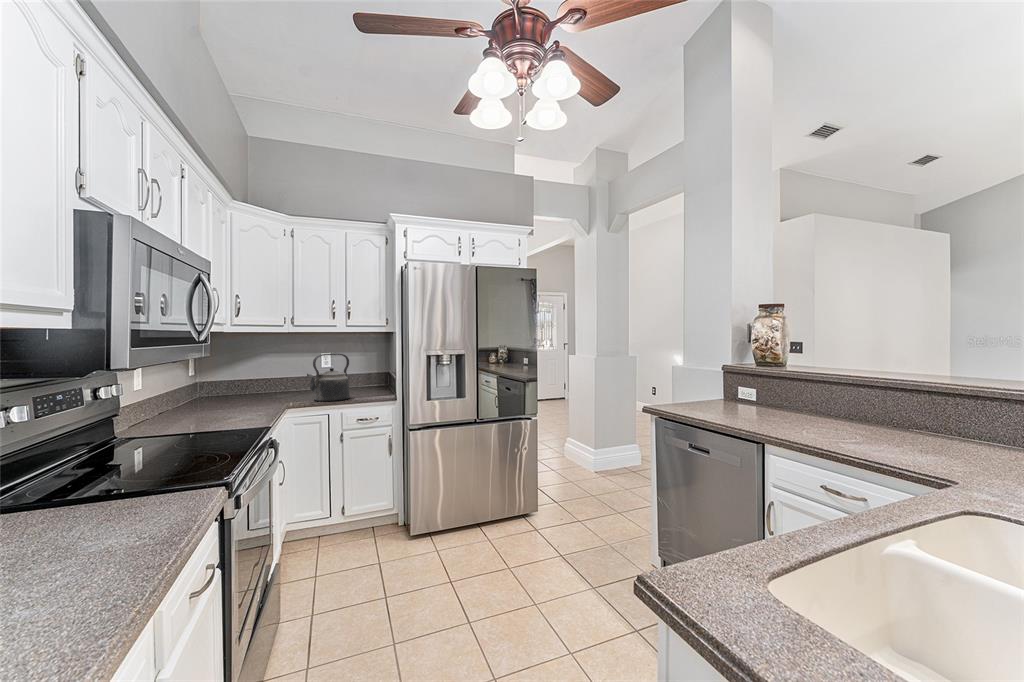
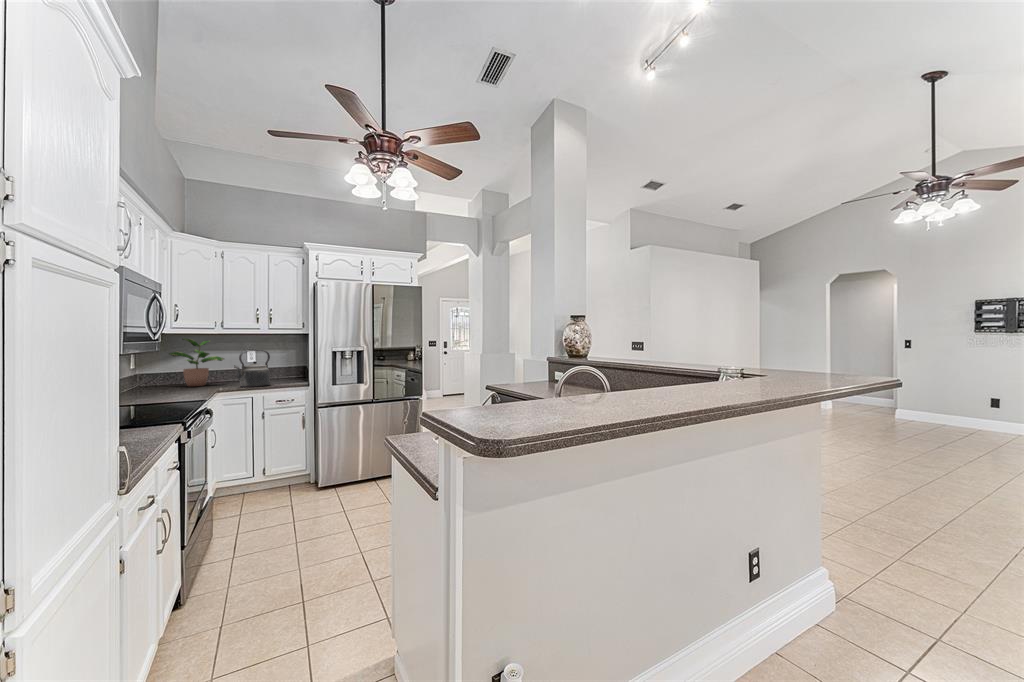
potted plant: none [231,339,296,399] -> present [169,338,224,386]

